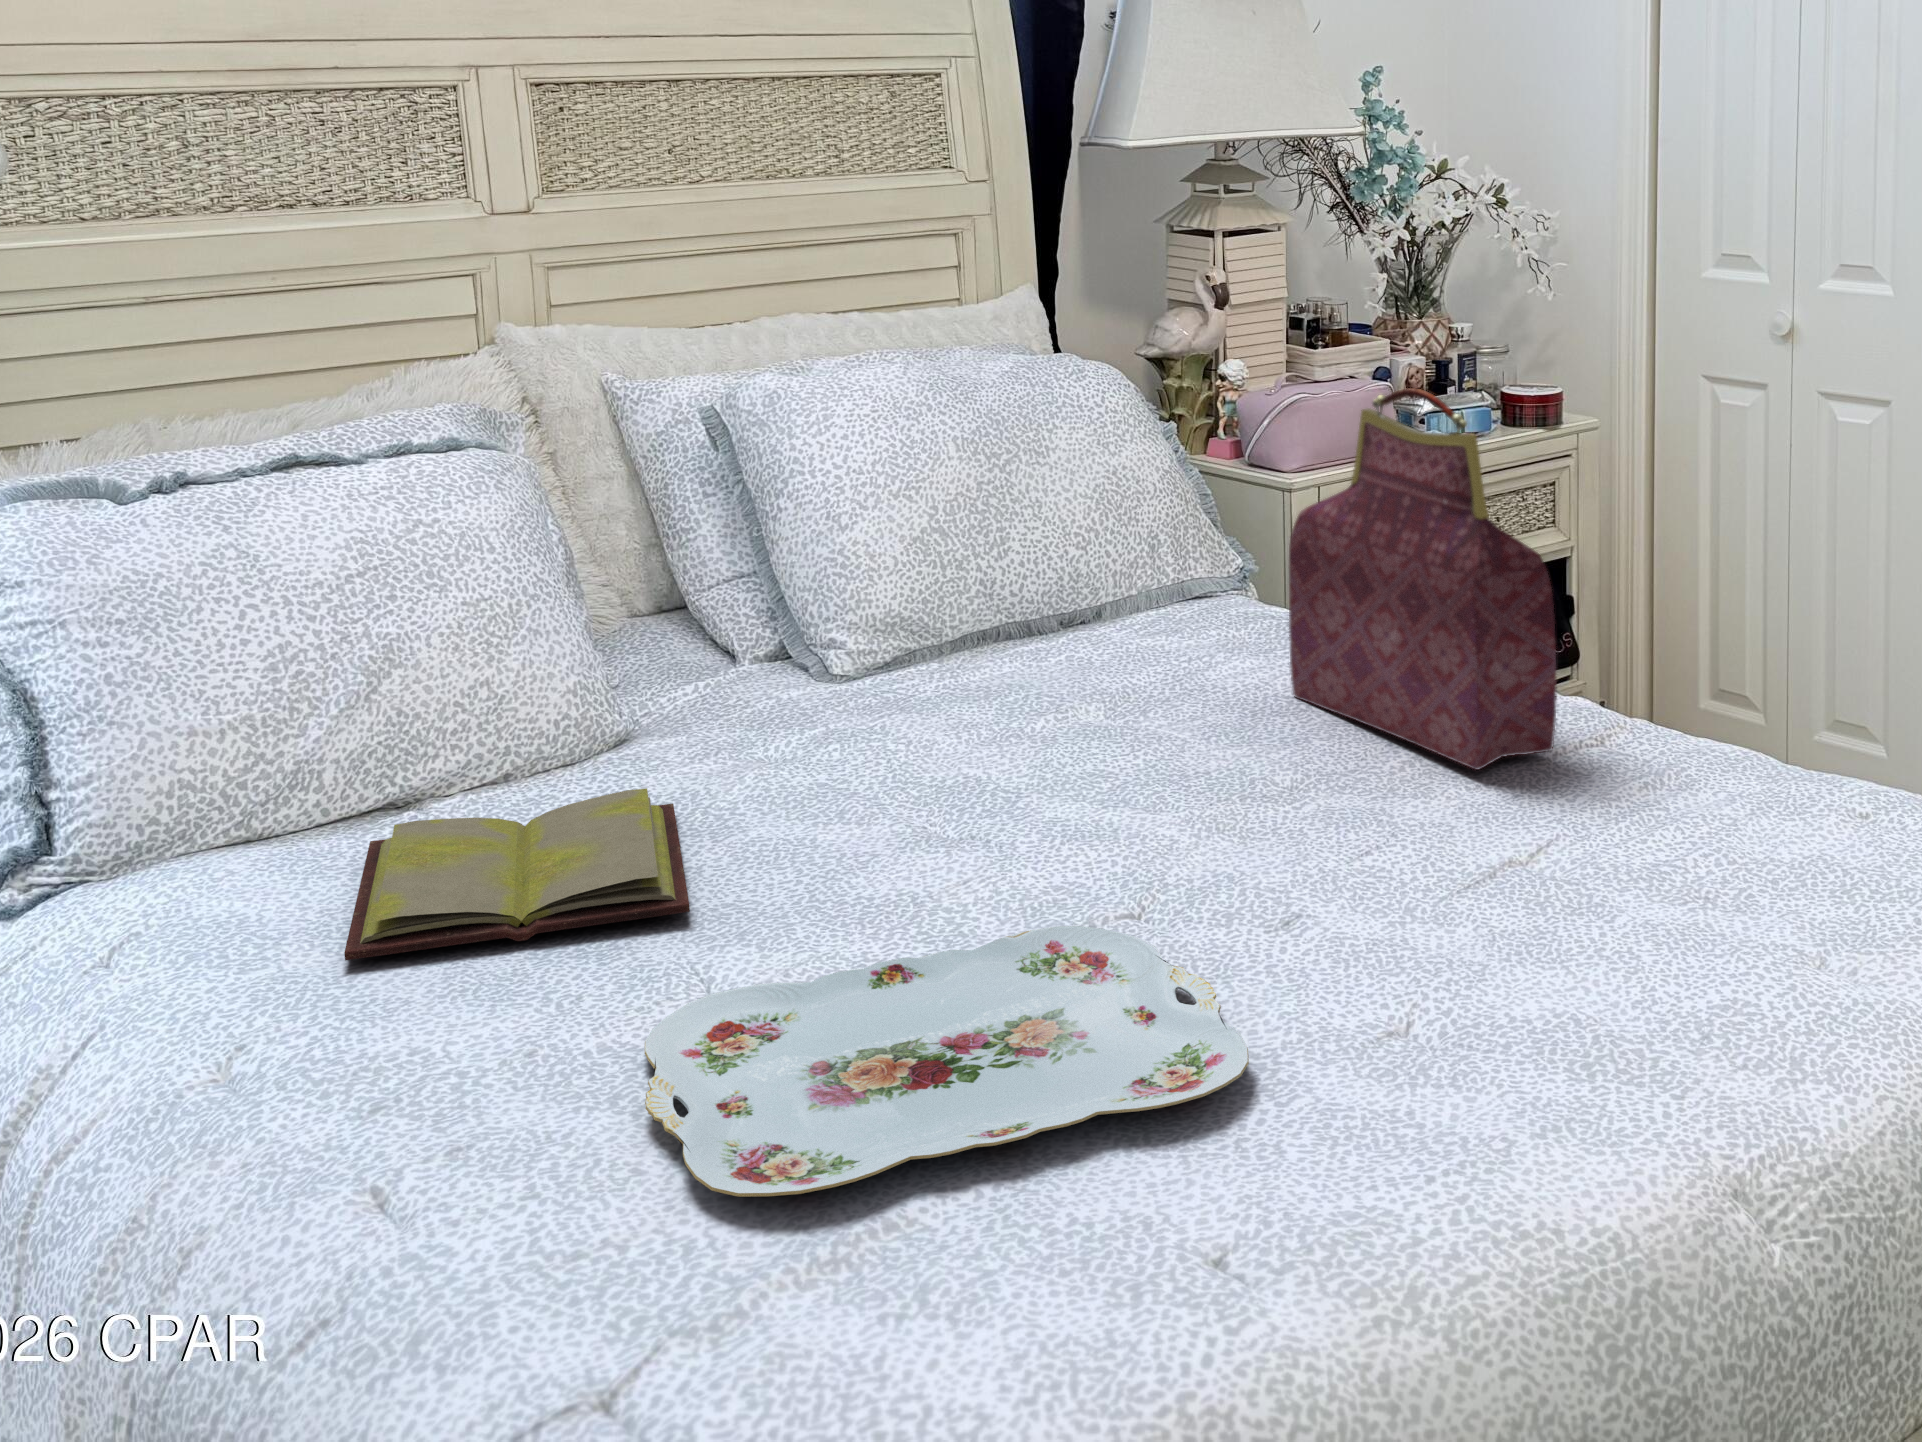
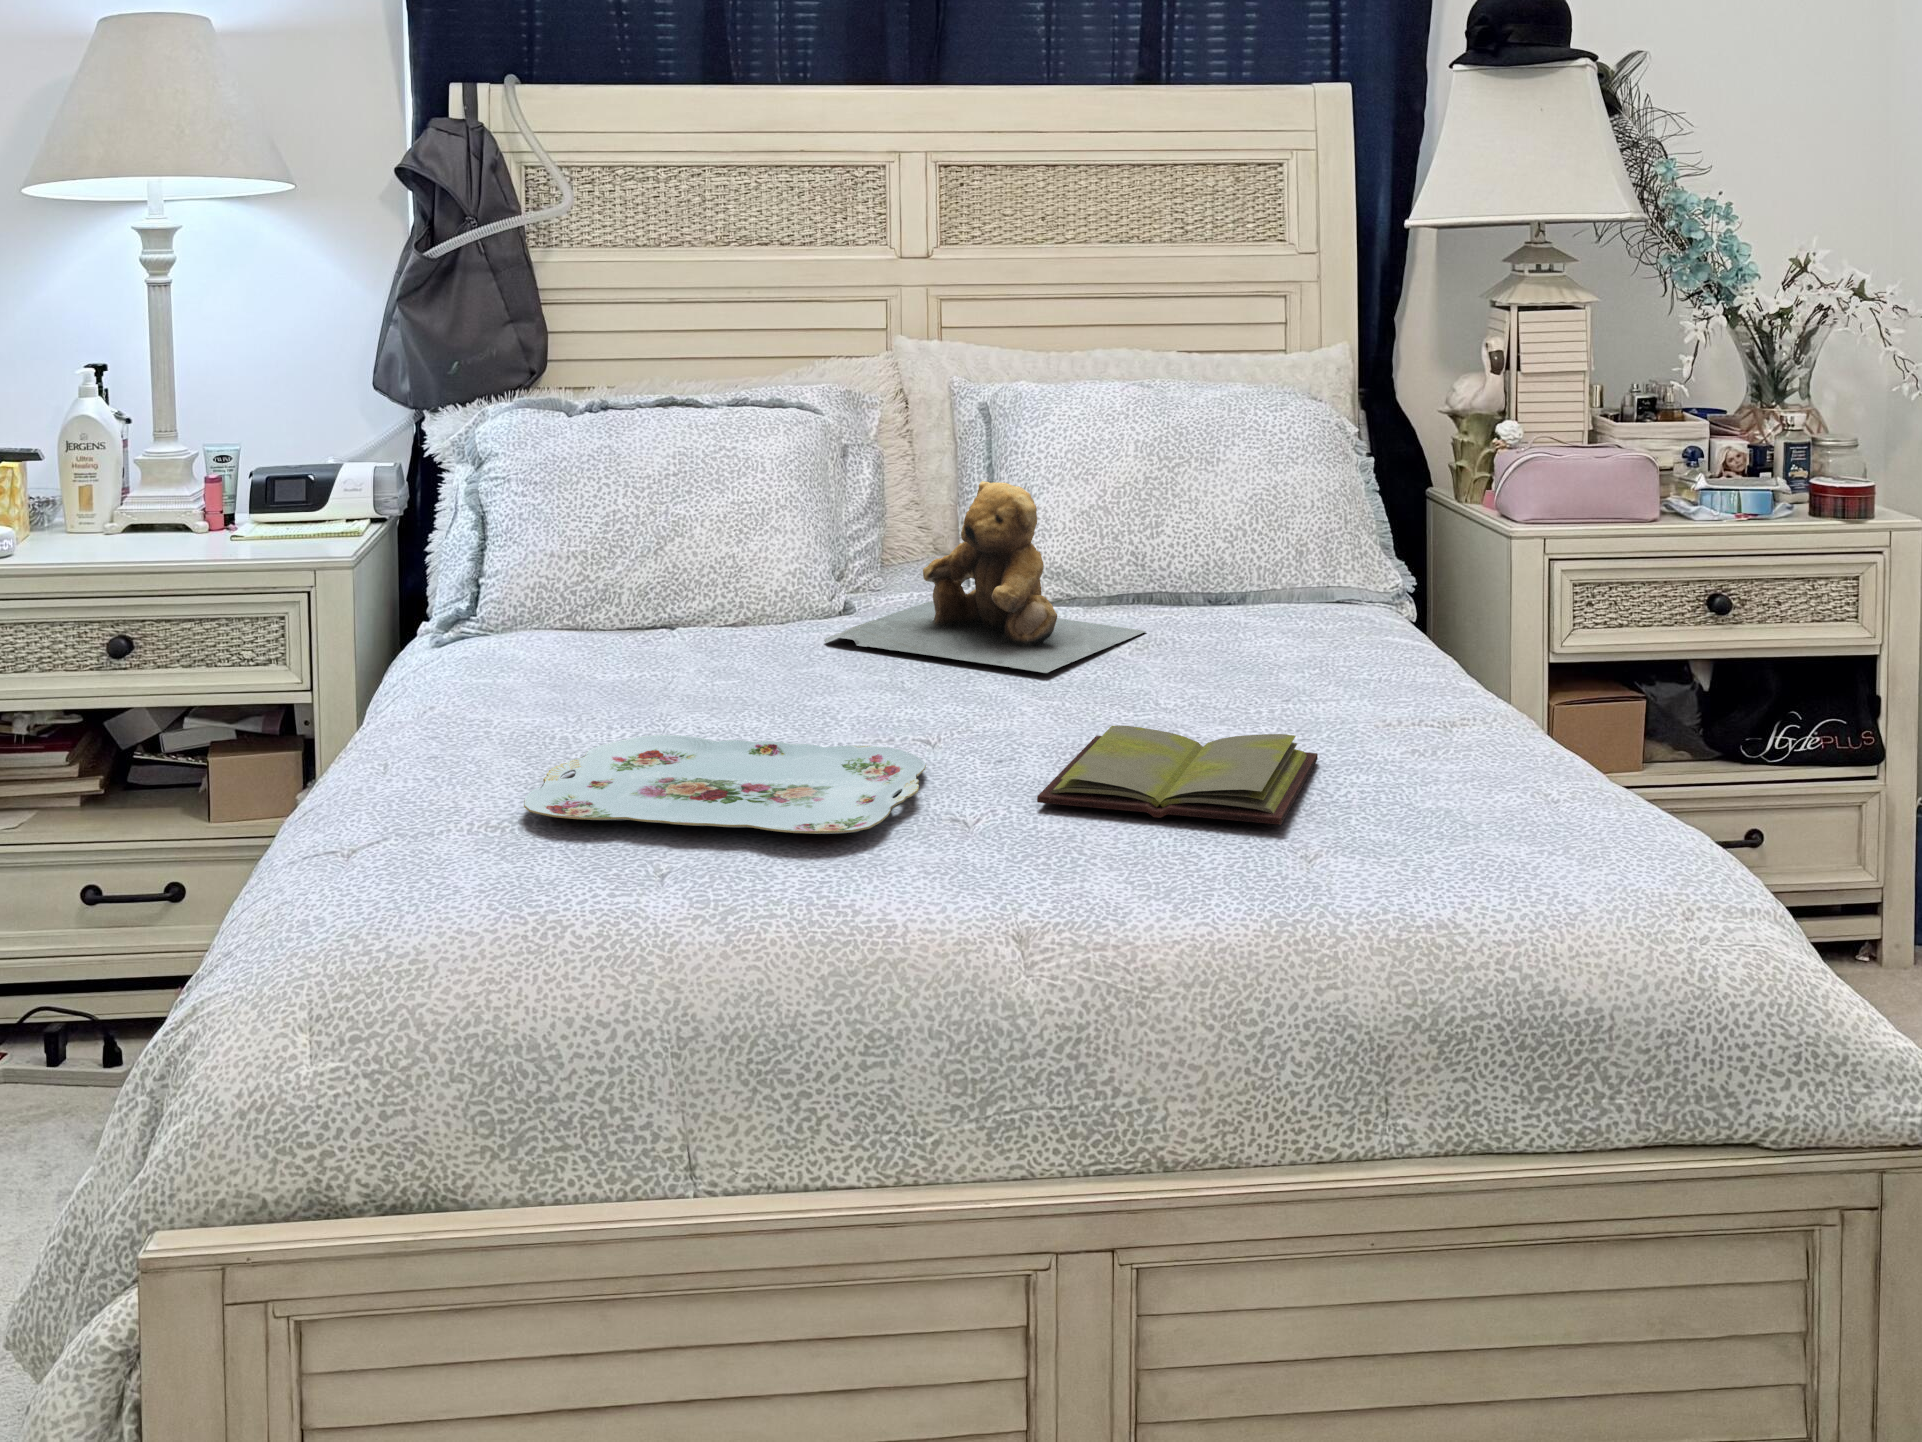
handbag: present [1289,388,1557,770] -> none [1296,414,1418,733]
teddy bear: none [681,519,1057,781] -> present [824,481,1146,673]
diary: present [344,788,690,960] -> present [1037,726,1318,825]

